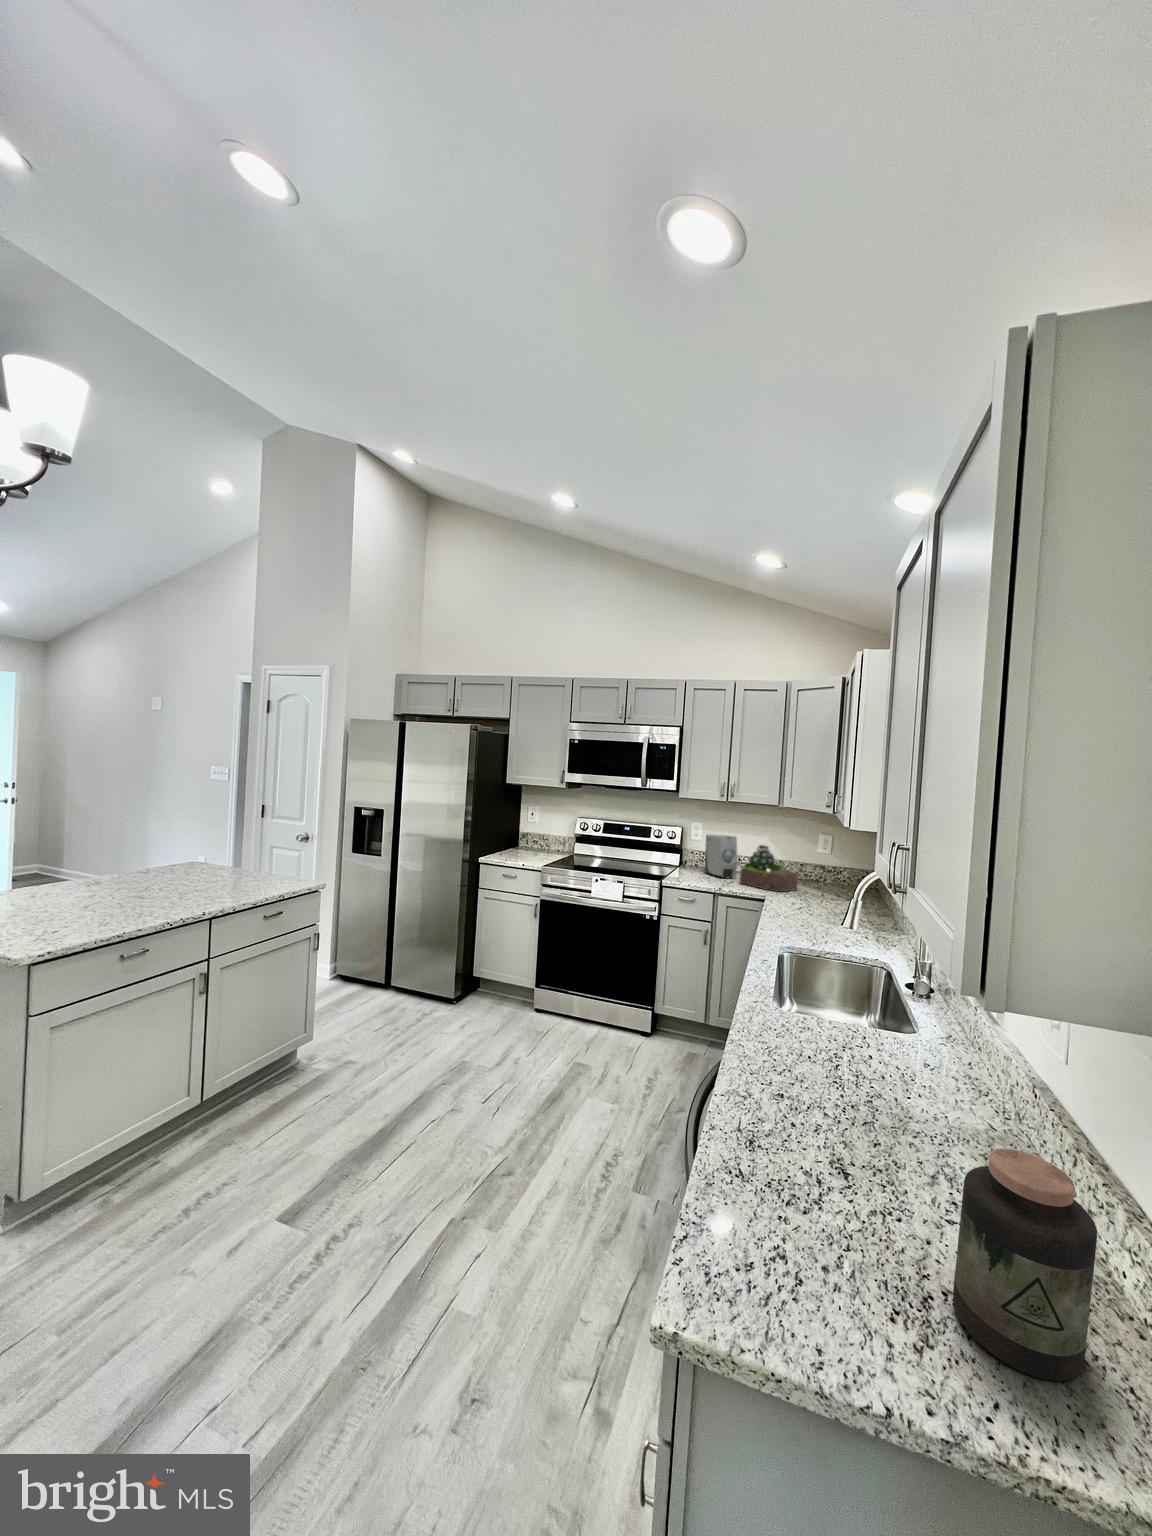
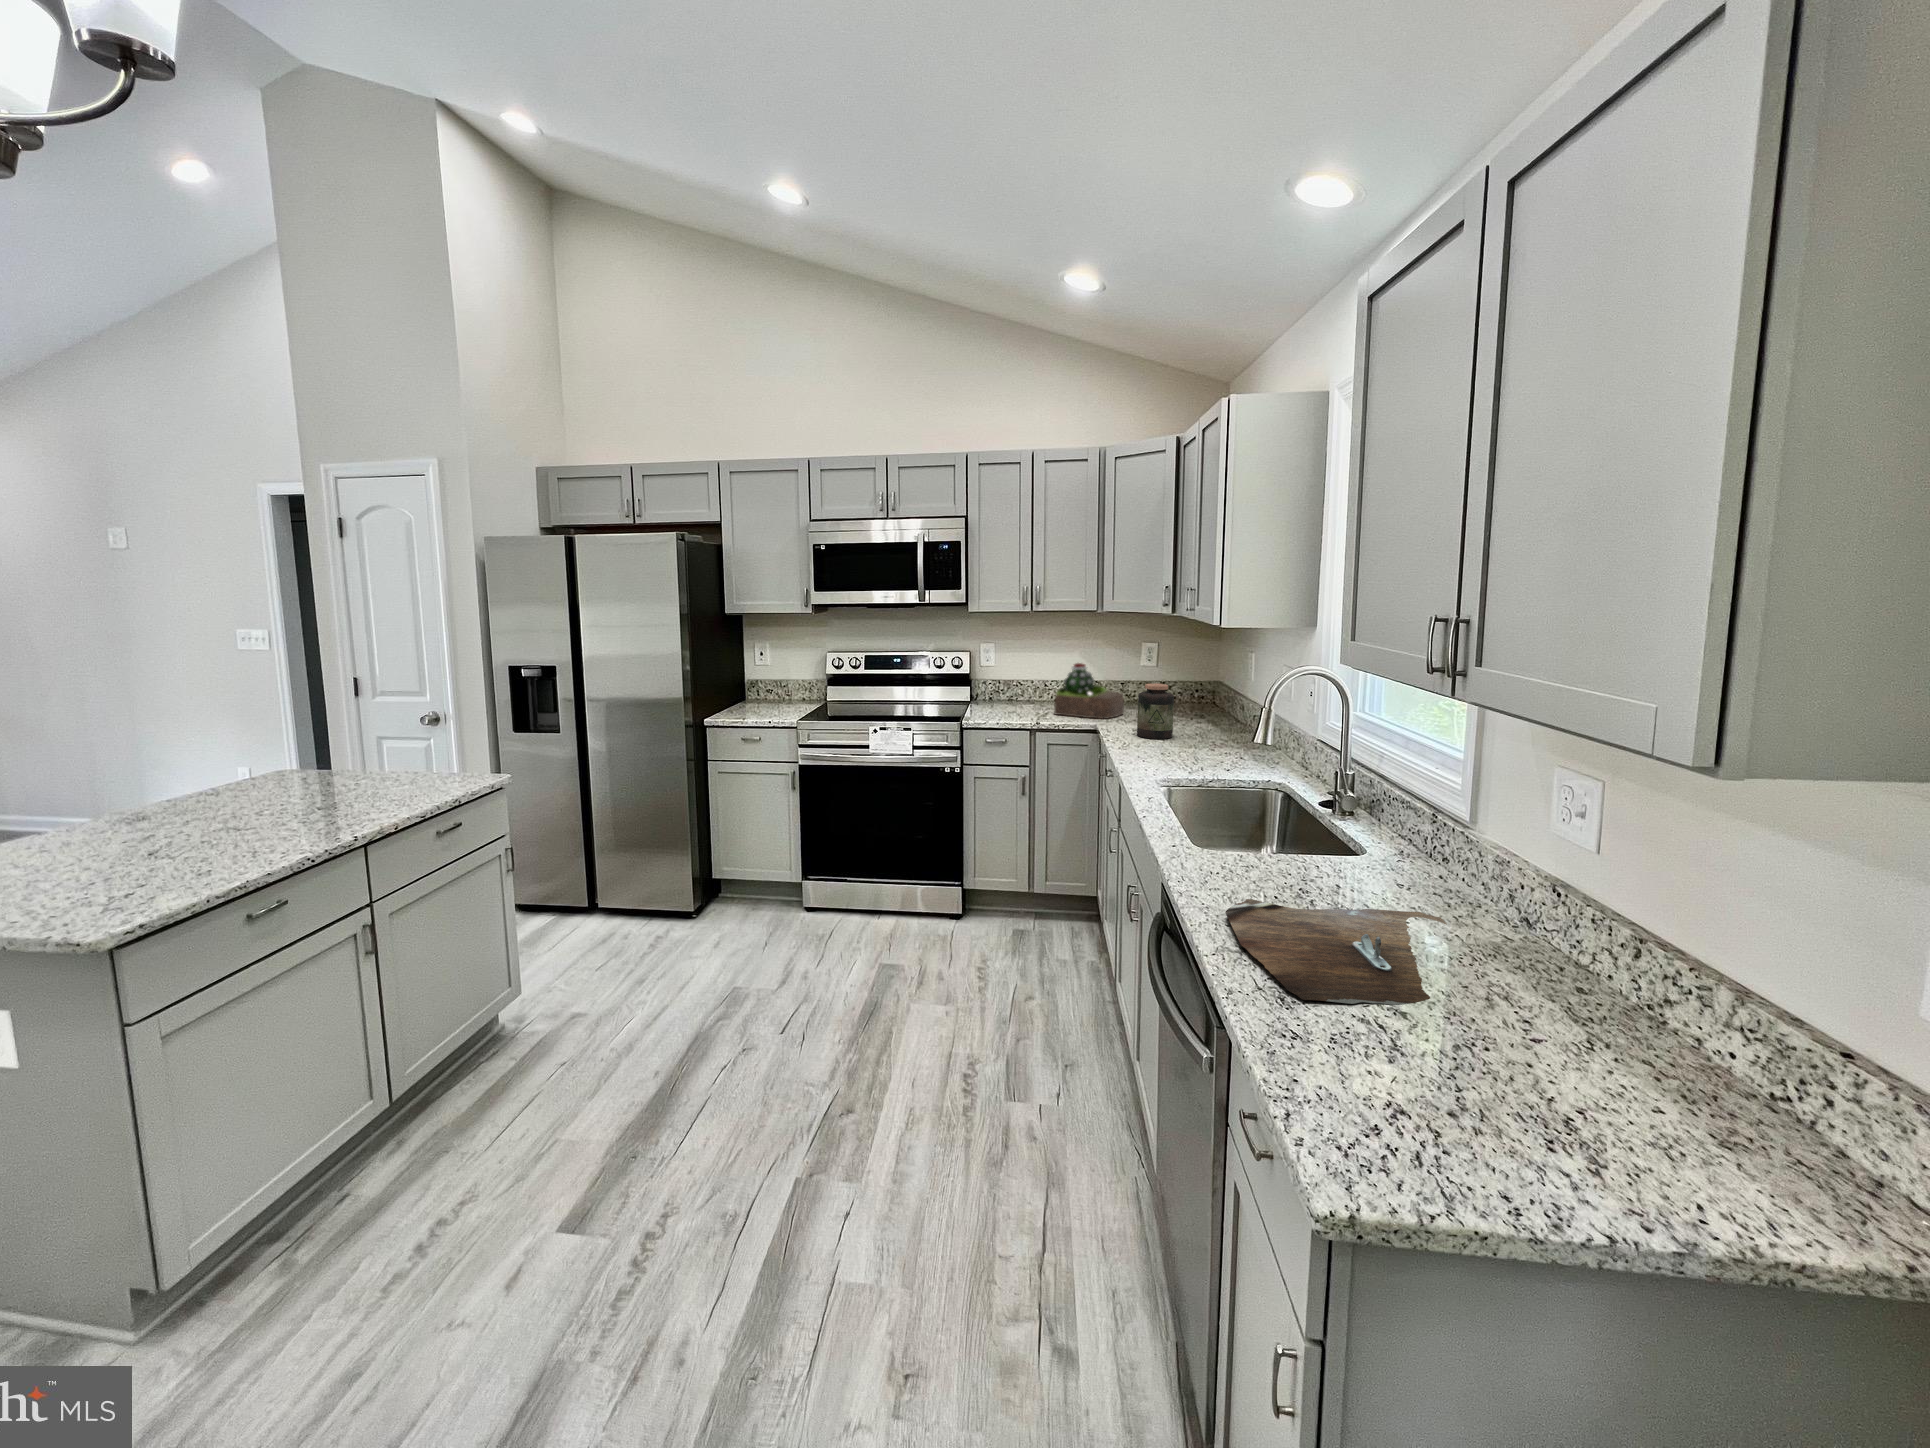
soap dispenser: present [705,834,737,878] -> none [1003,656,1046,711]
cutting board: none [756,1055,962,1197] -> present [1225,899,1447,1005]
jar: present [953,1149,1097,1381] -> present [1137,683,1174,739]

